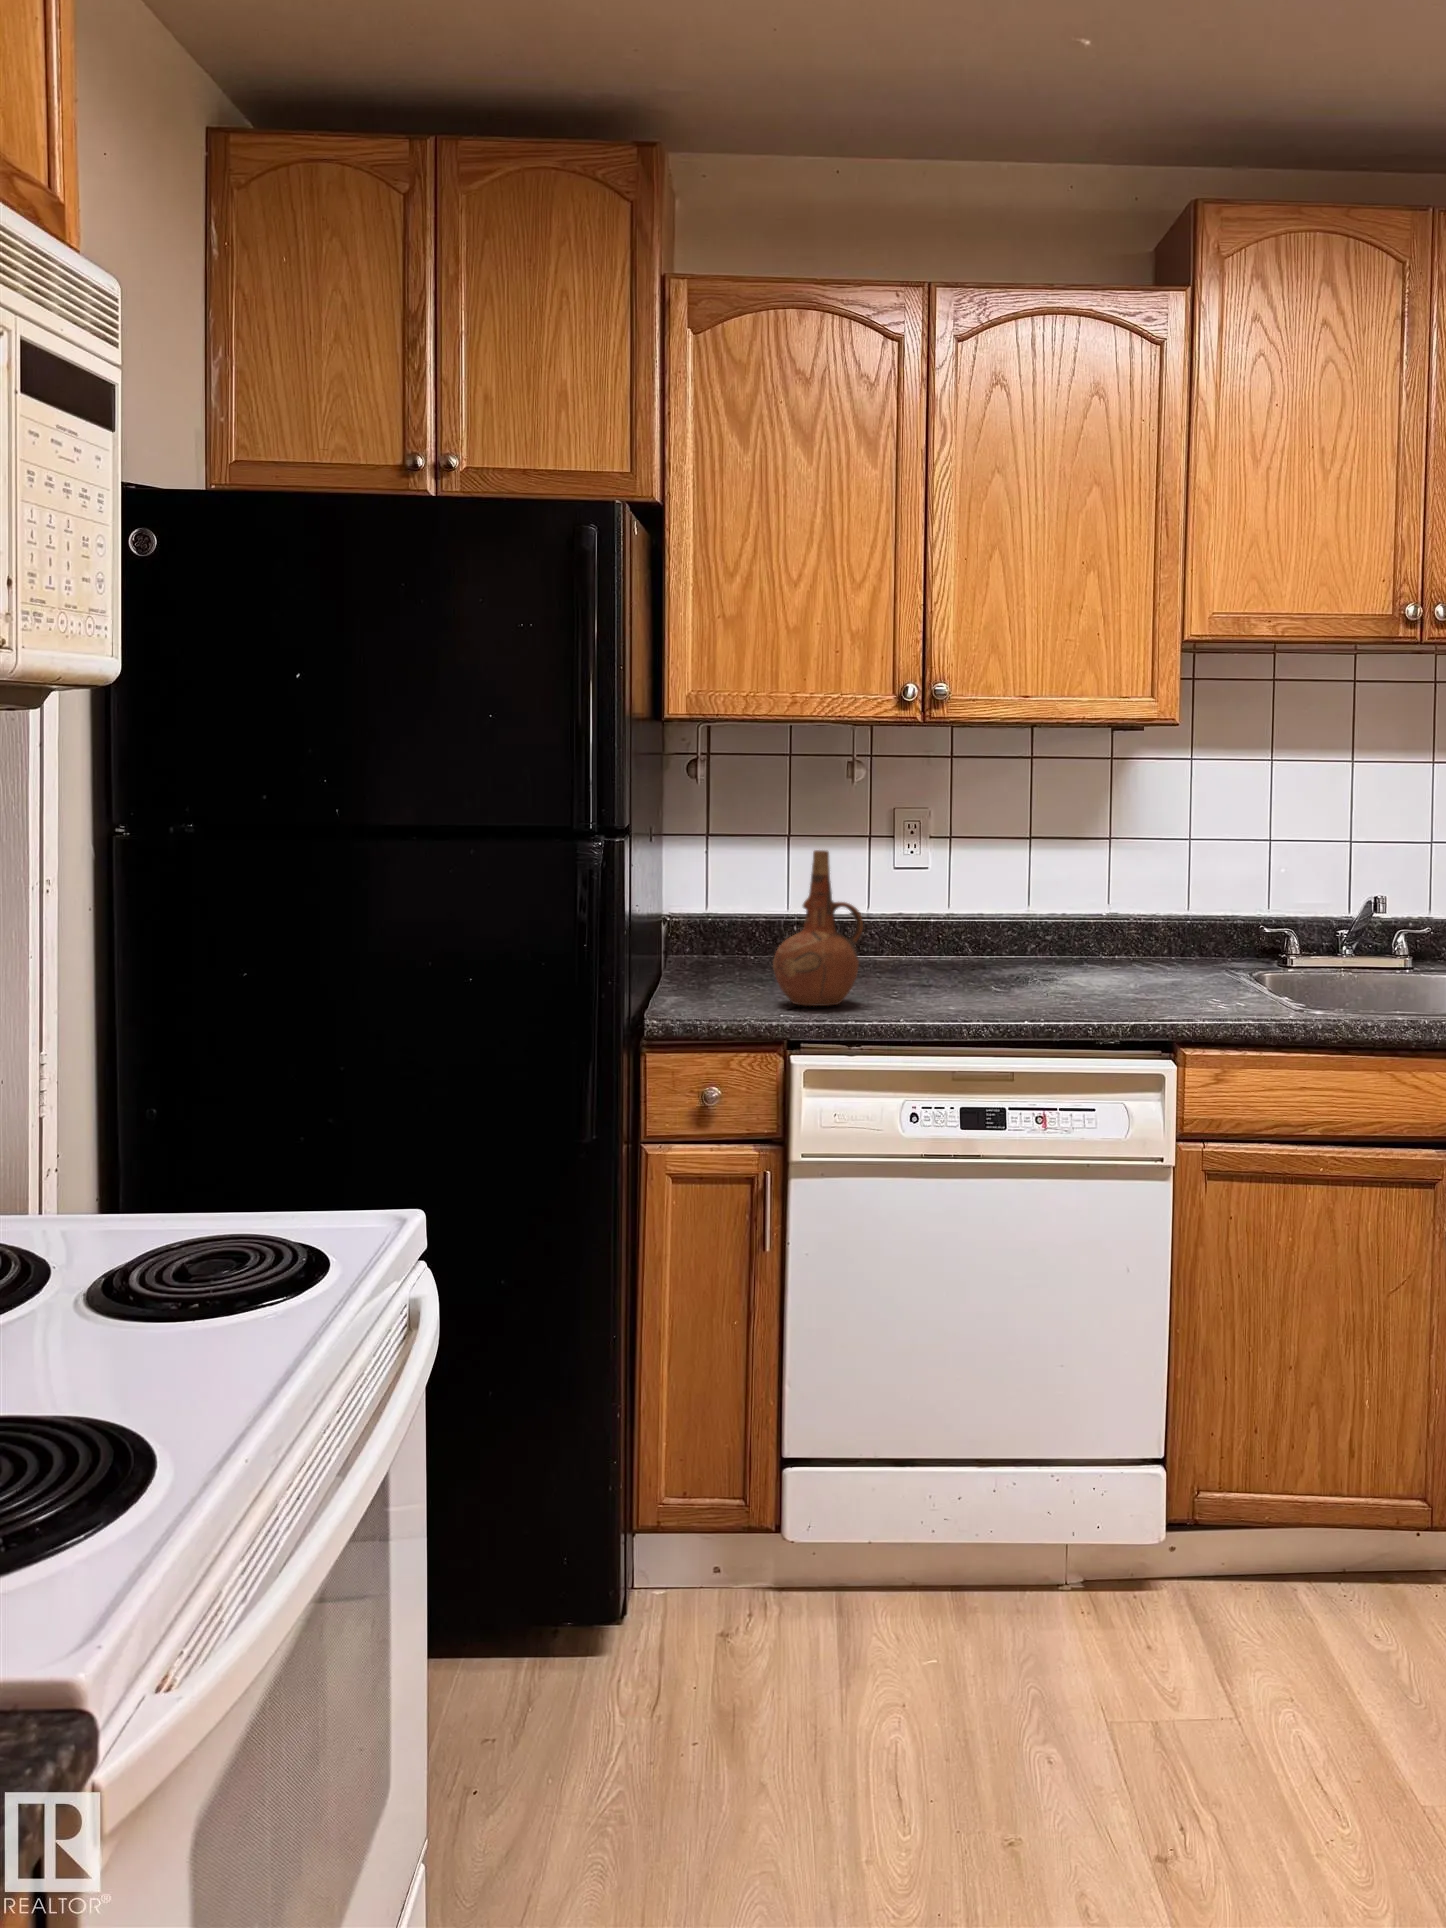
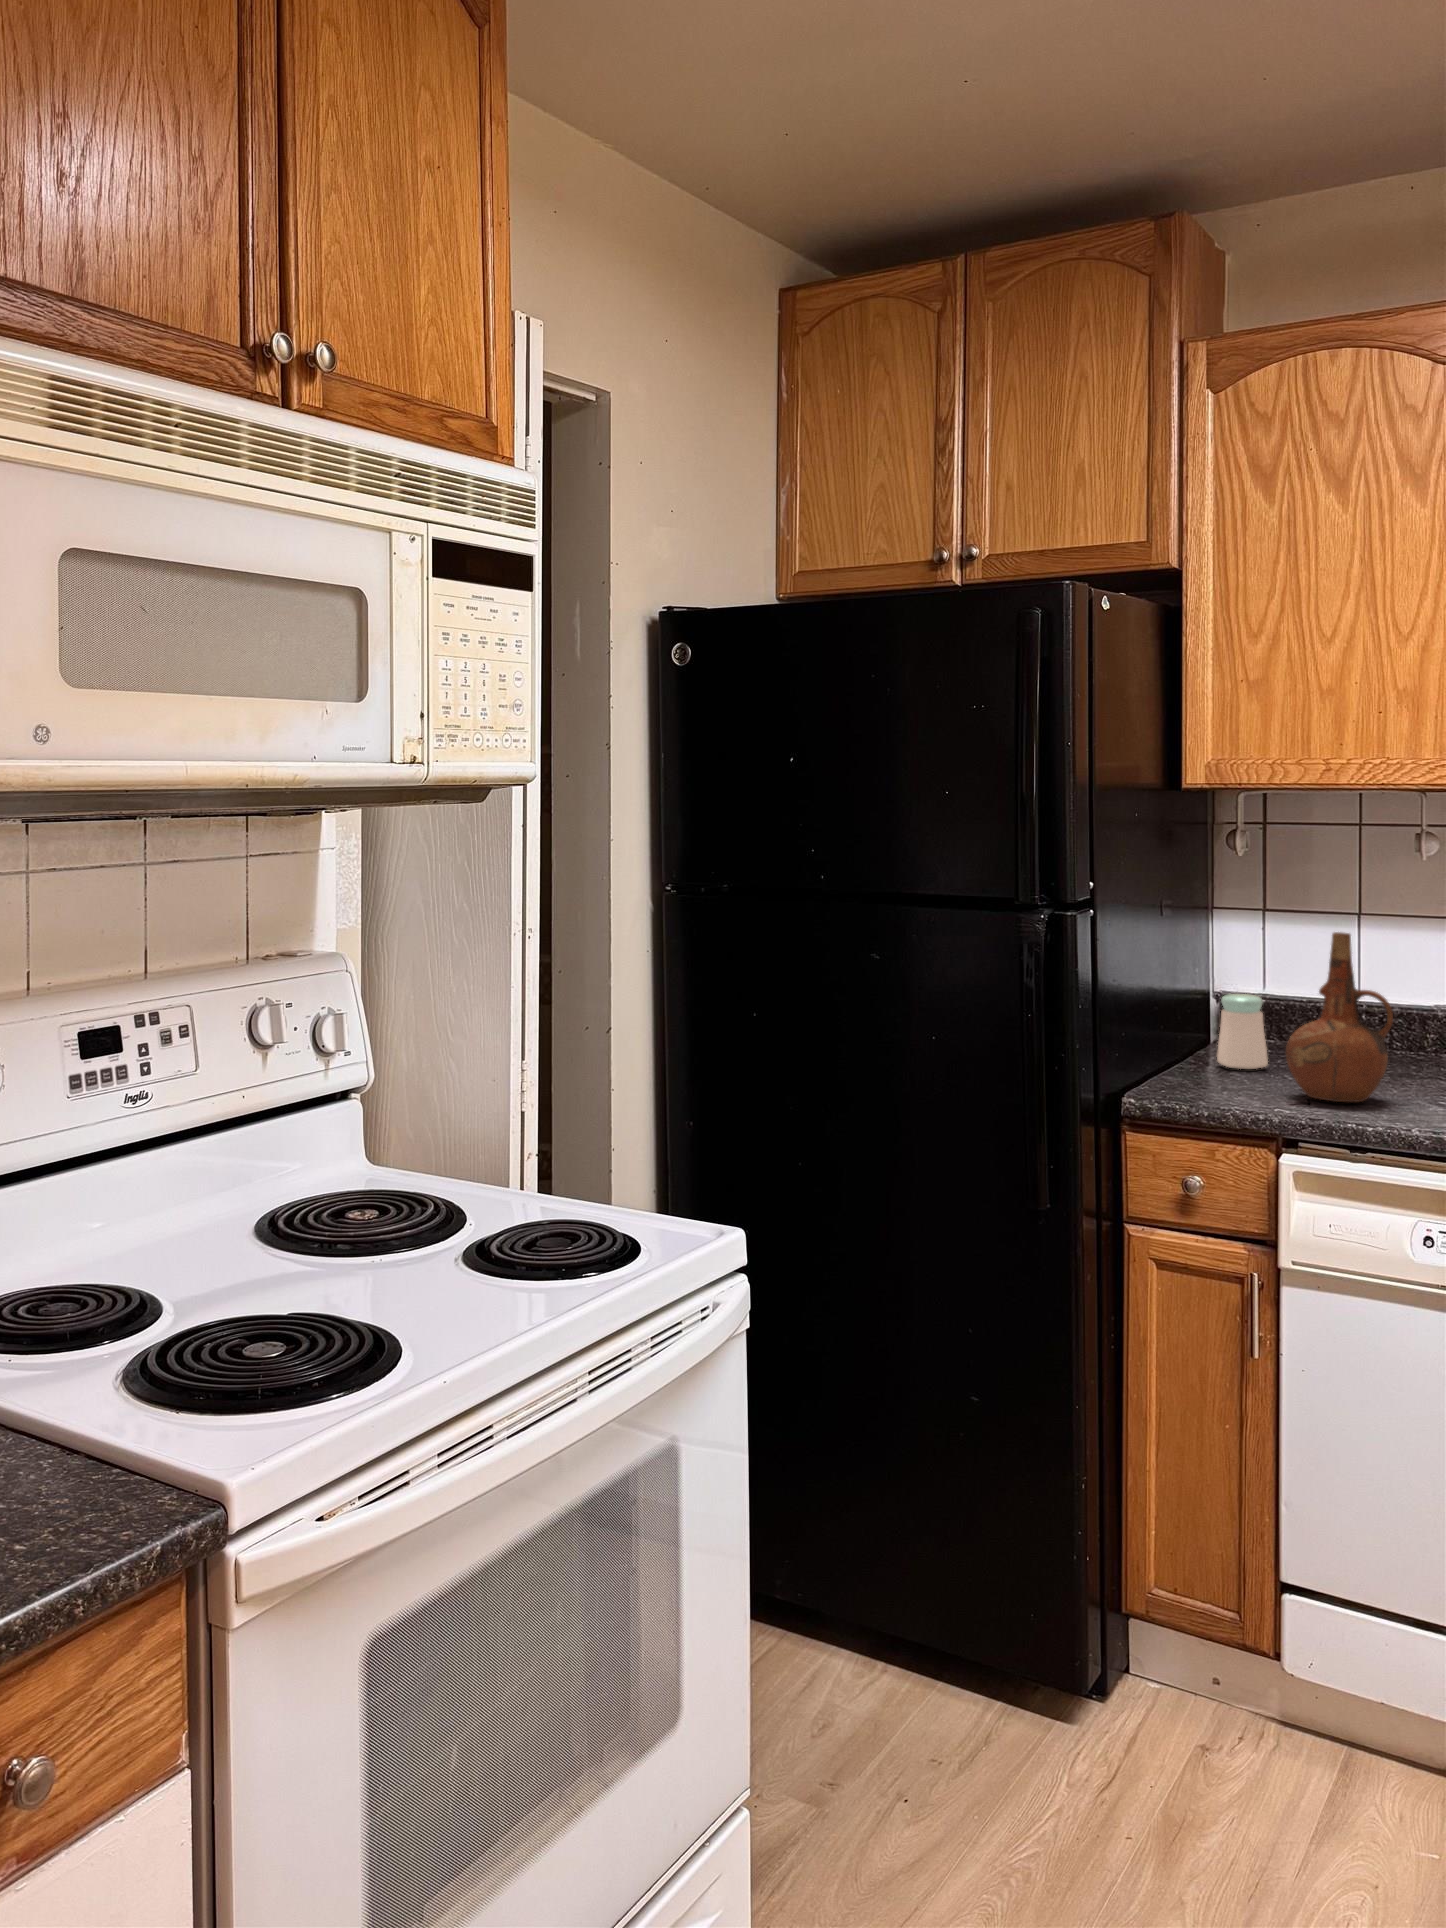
salt shaker: none [686,915,731,986] -> present [1217,994,1268,1069]

